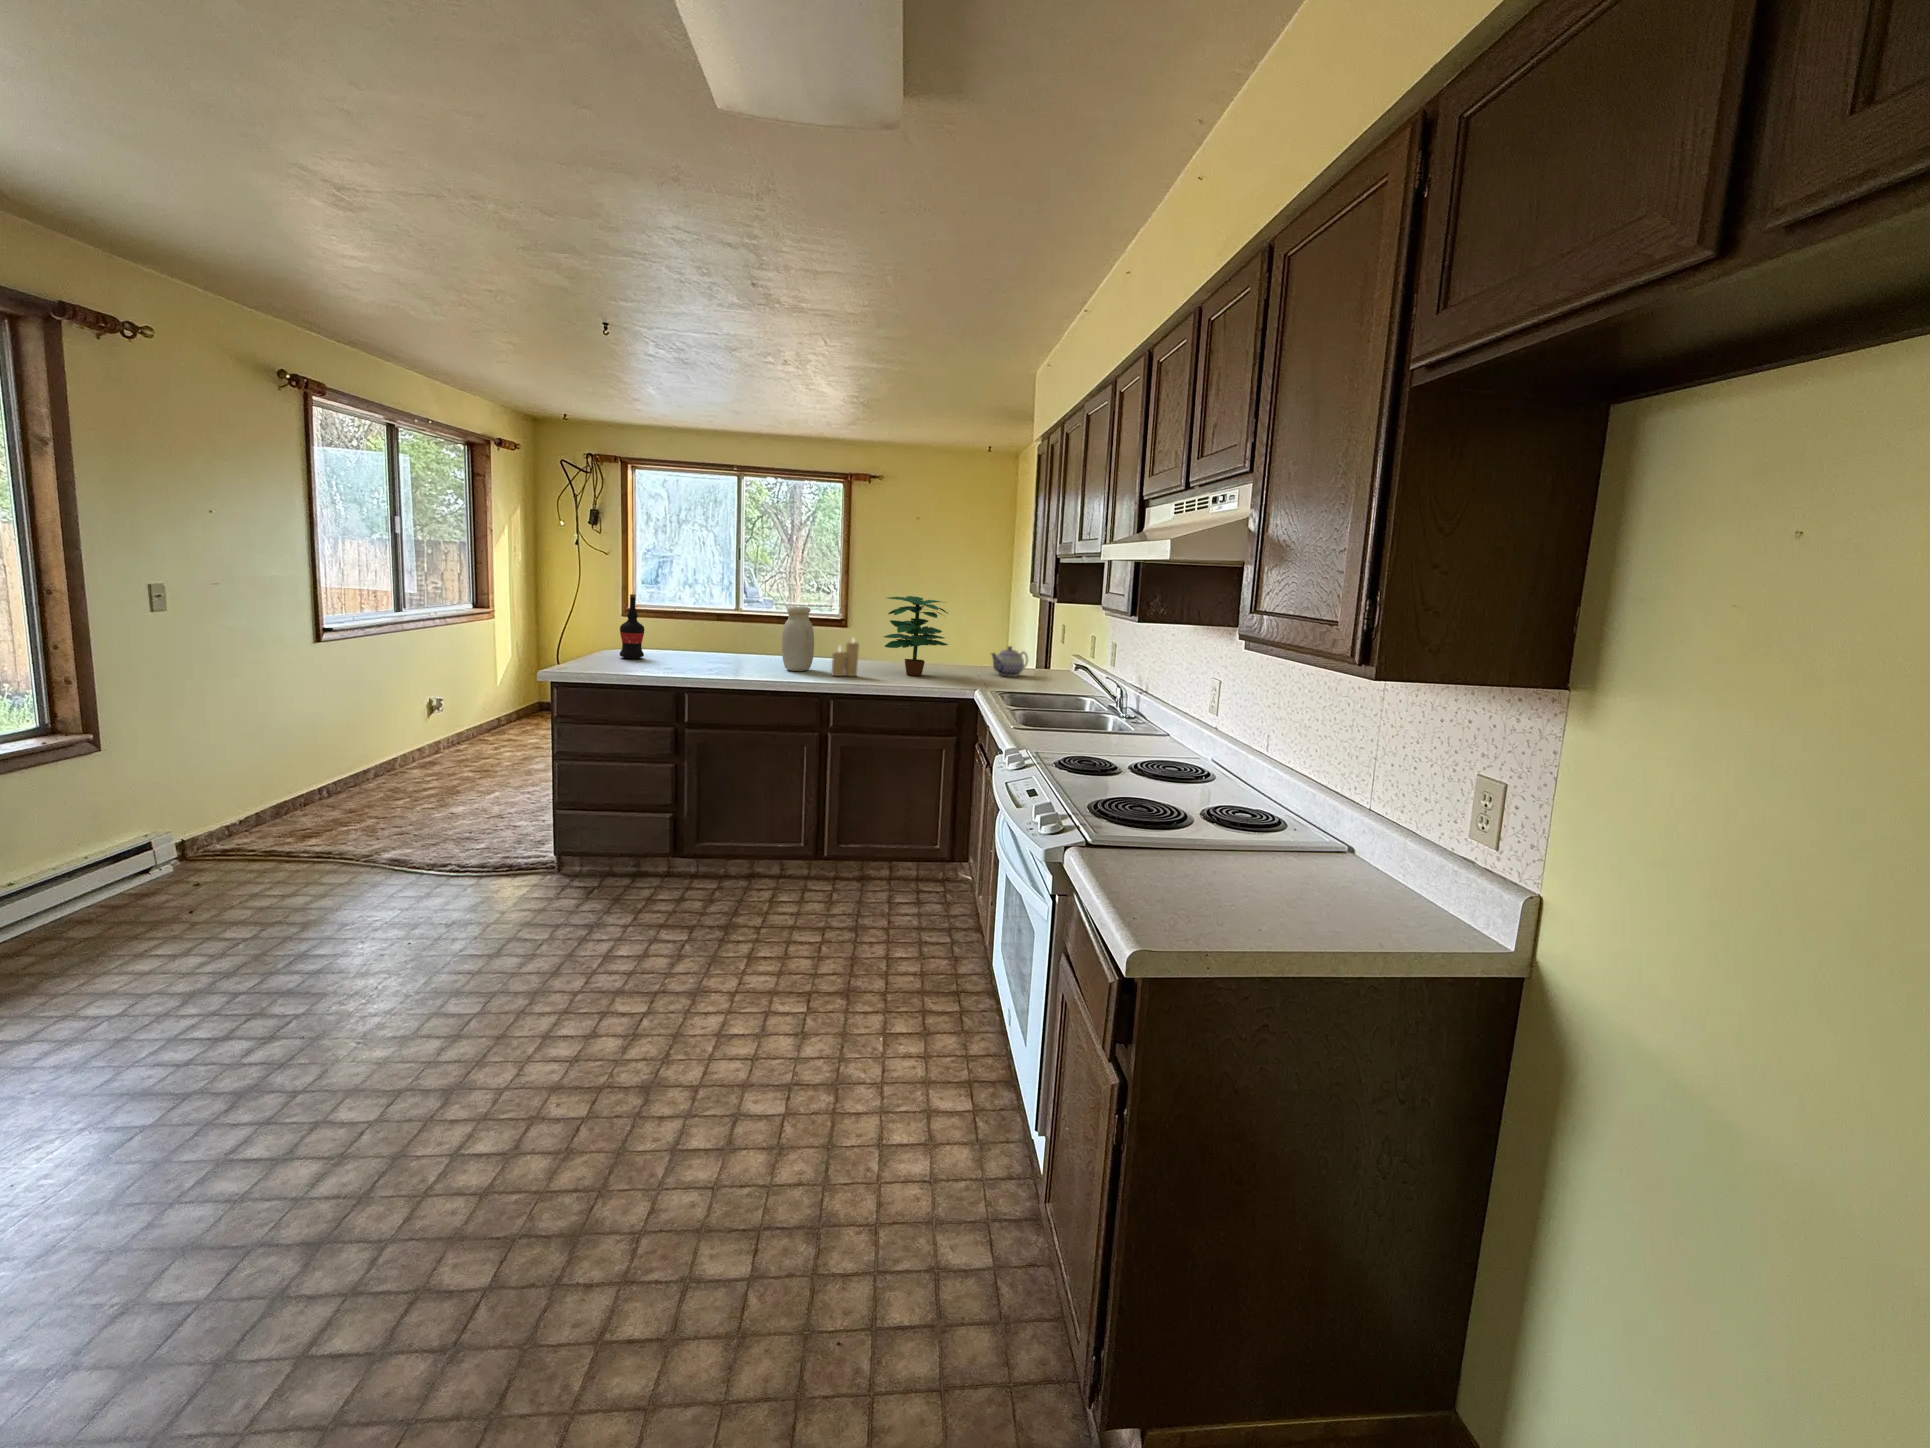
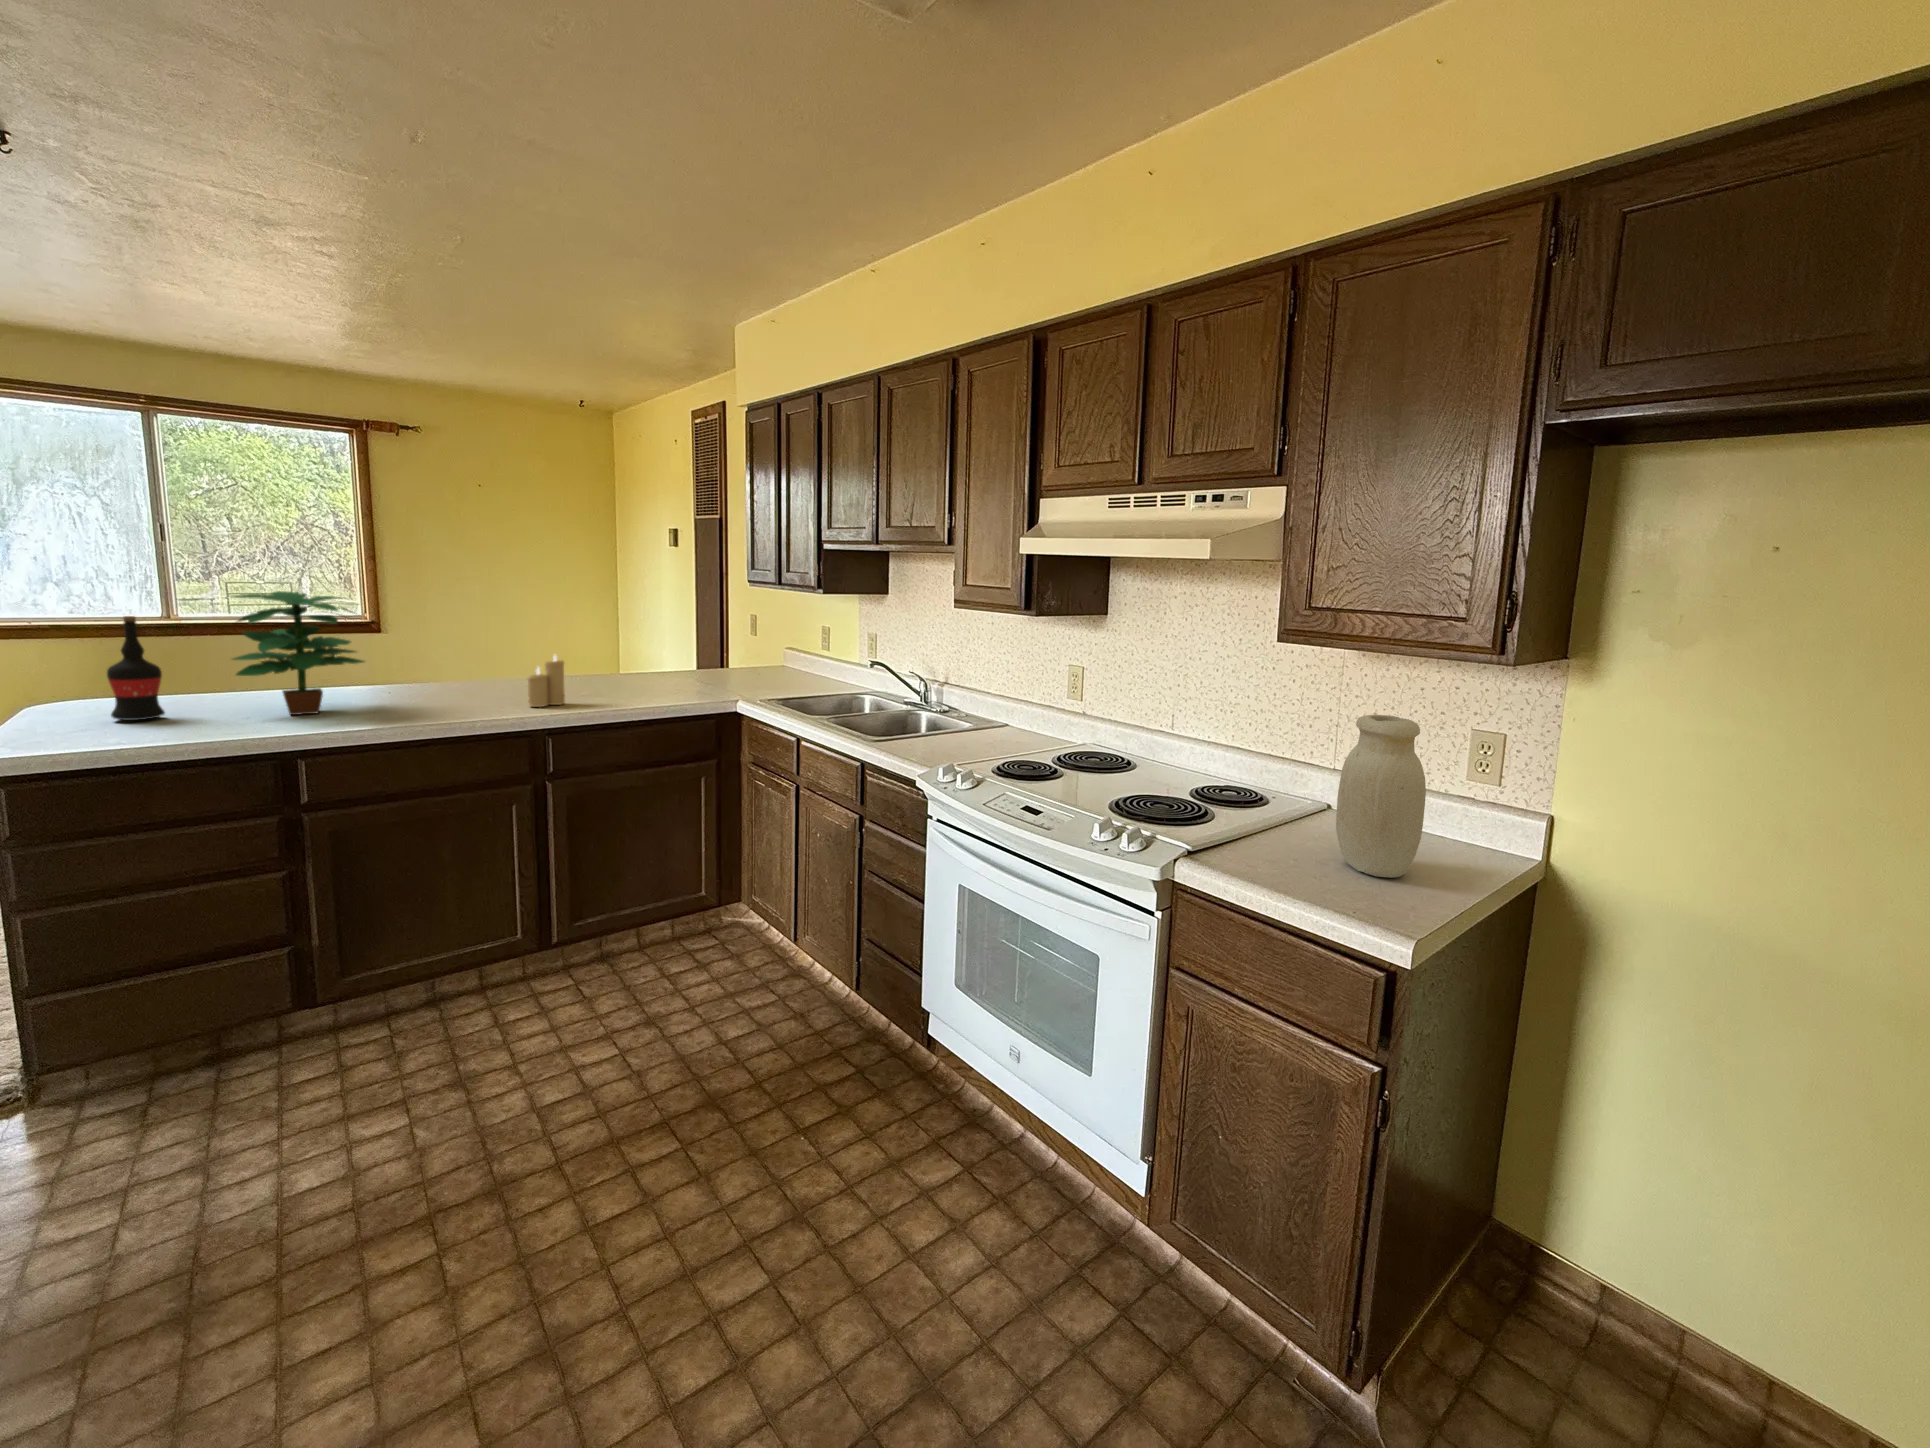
potted plant: present [884,596,948,676] -> present [233,591,364,715]
jar: present [782,606,814,671] -> present [1336,715,1426,878]
teapot: present [991,646,1028,677] -> none [716,647,753,682]

